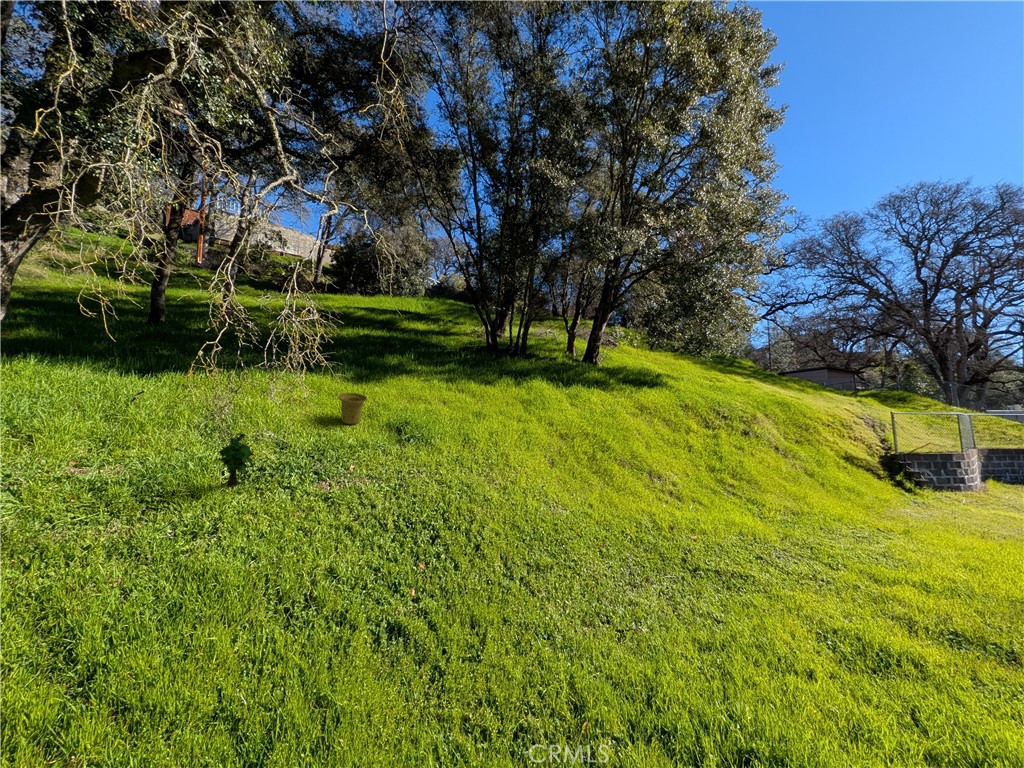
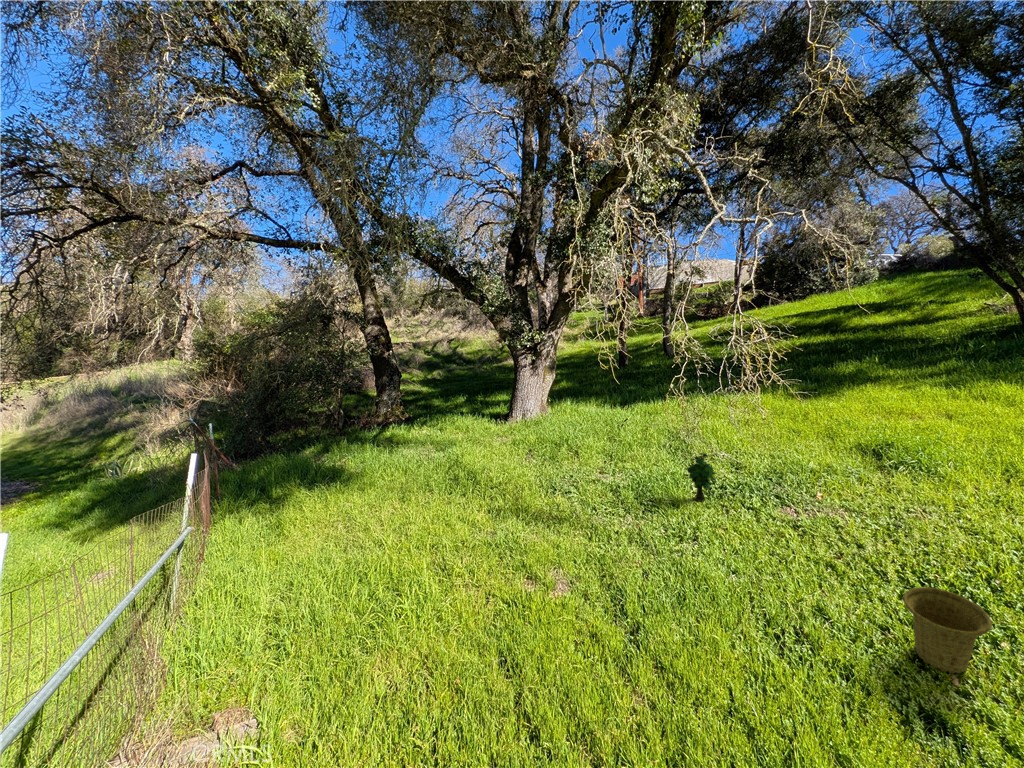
basket: present [338,393,367,424] -> present [903,587,992,673]

